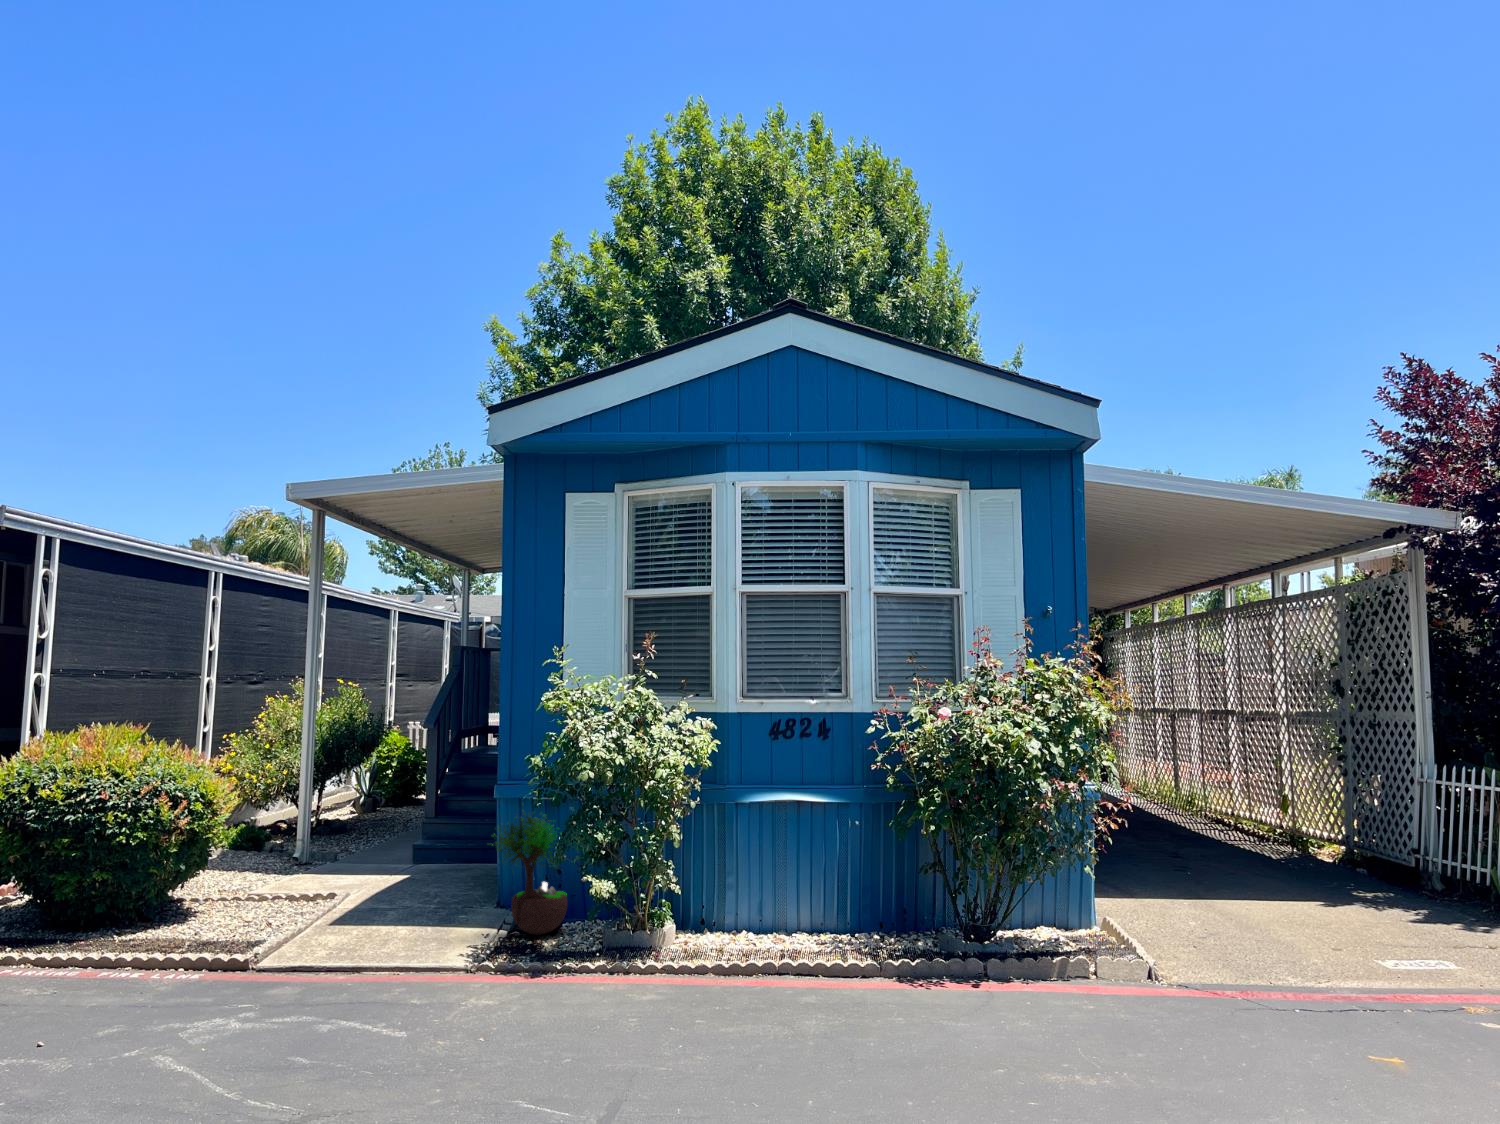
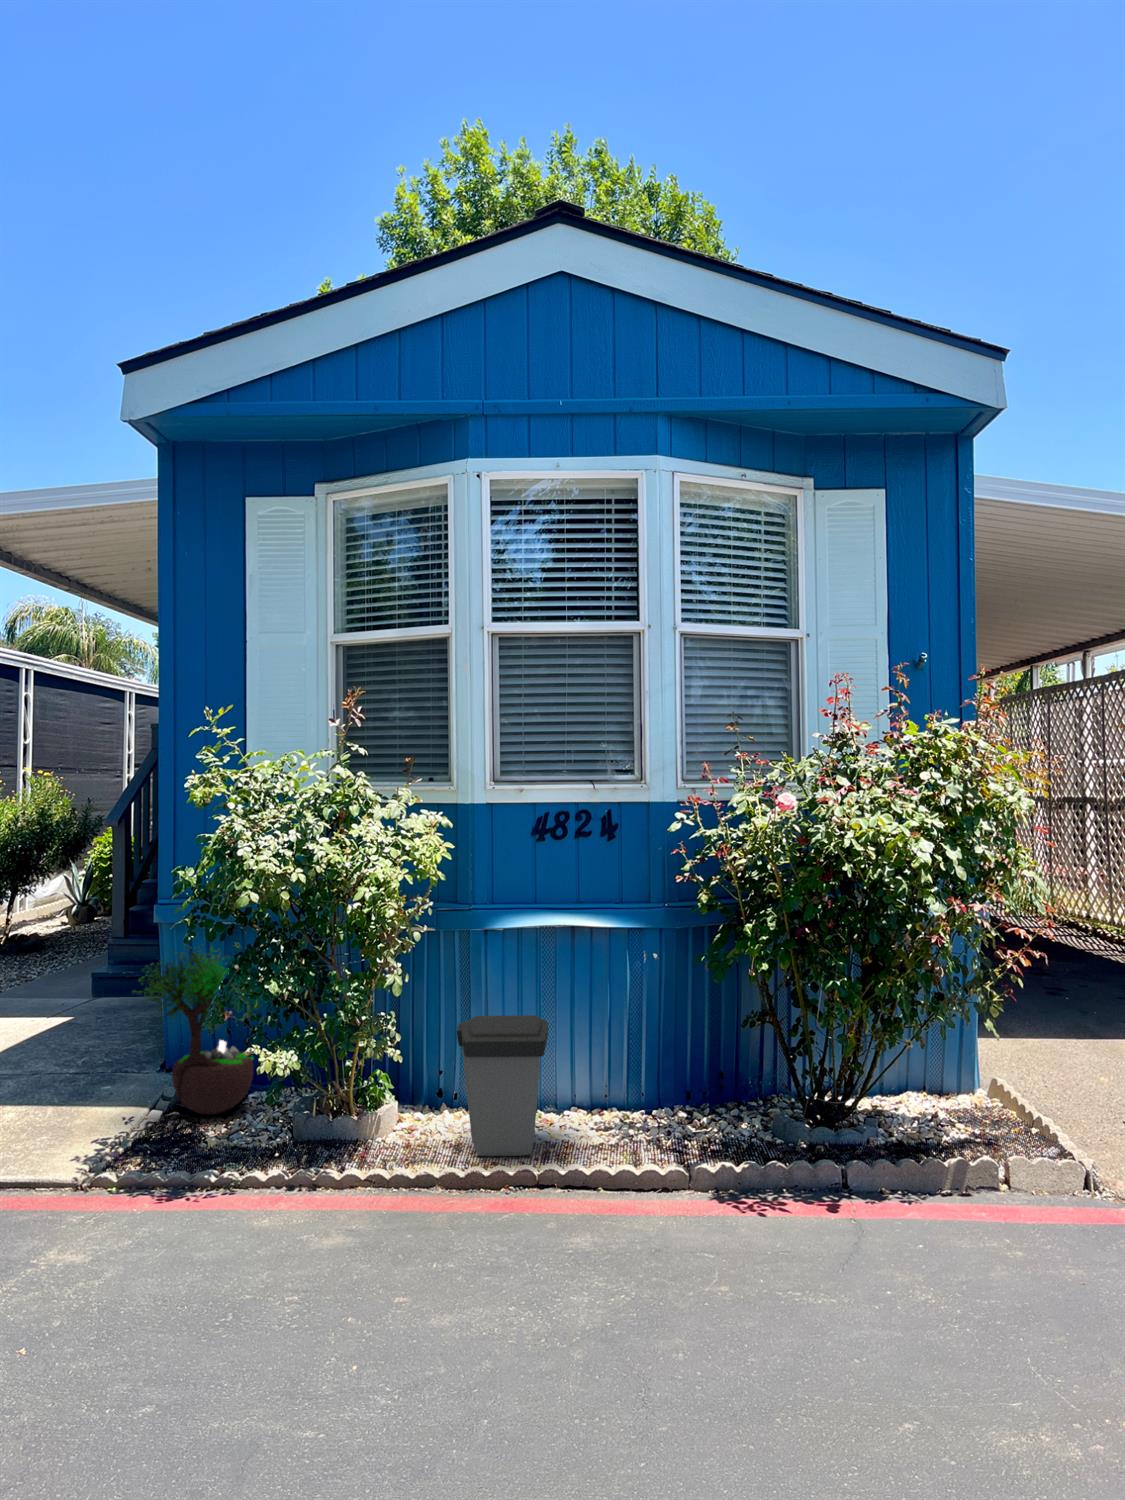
trash can: none [719,863,783,959] -> present [457,1015,548,1156]

